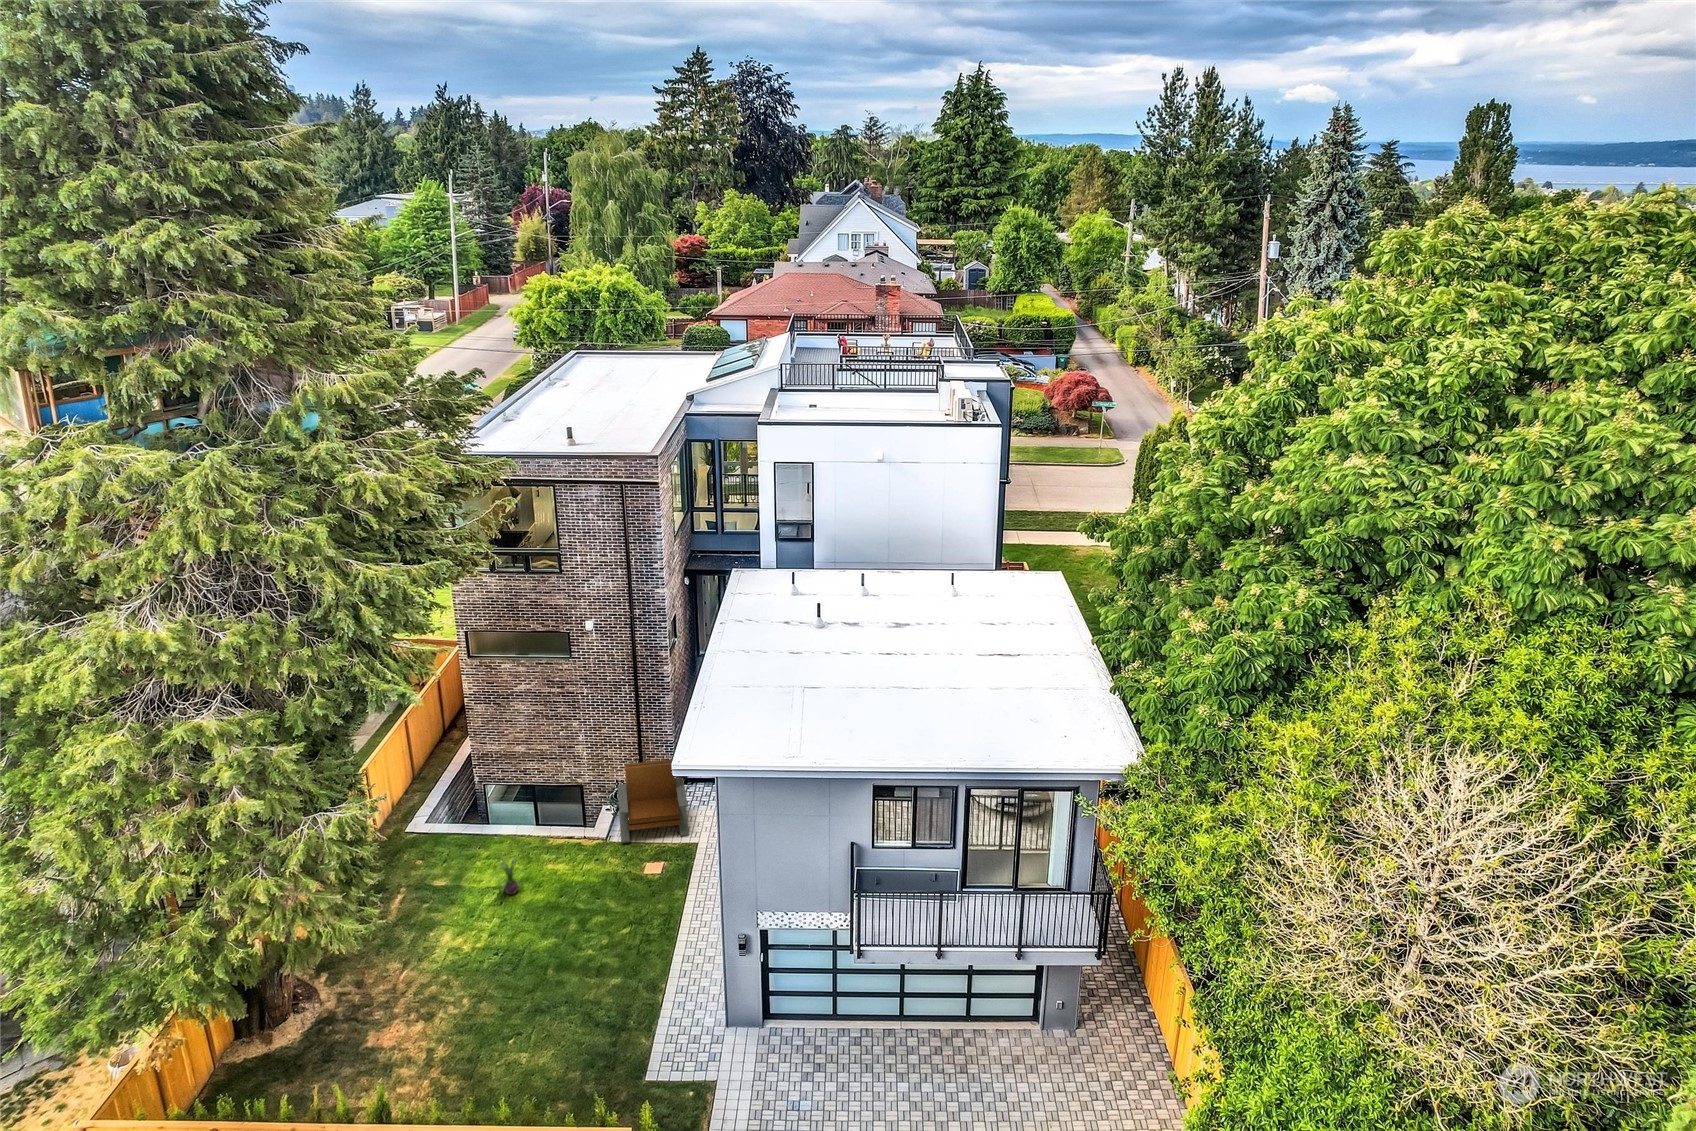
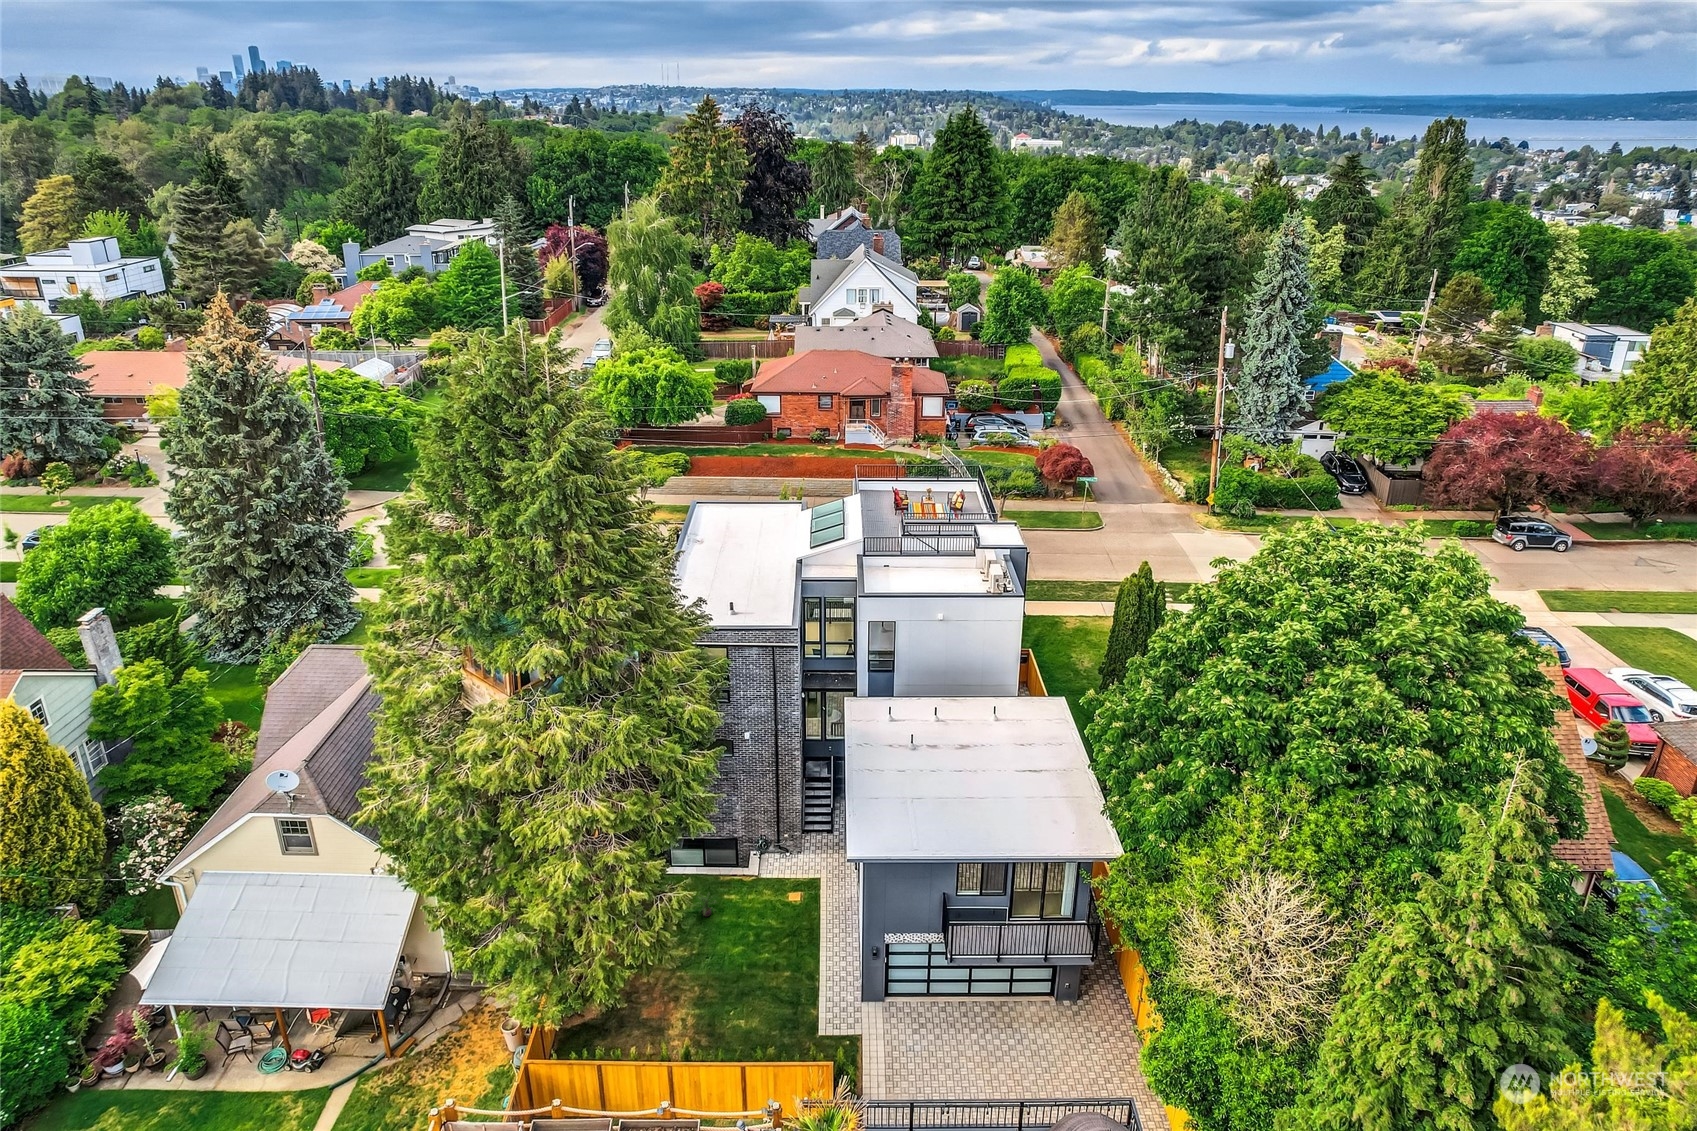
lounge chair: present [618,760,689,843] -> none [765,820,815,879]

